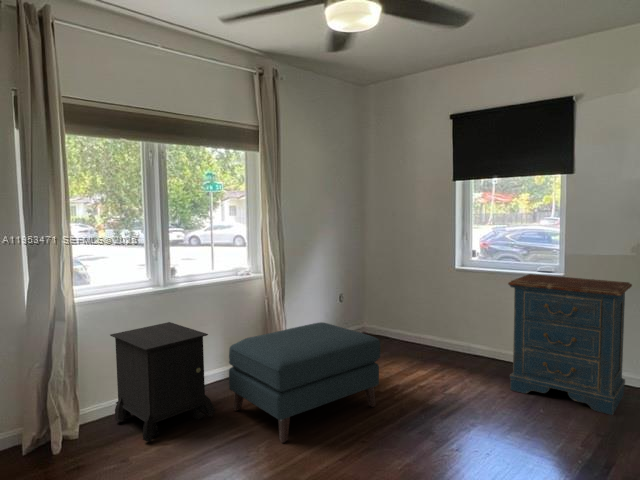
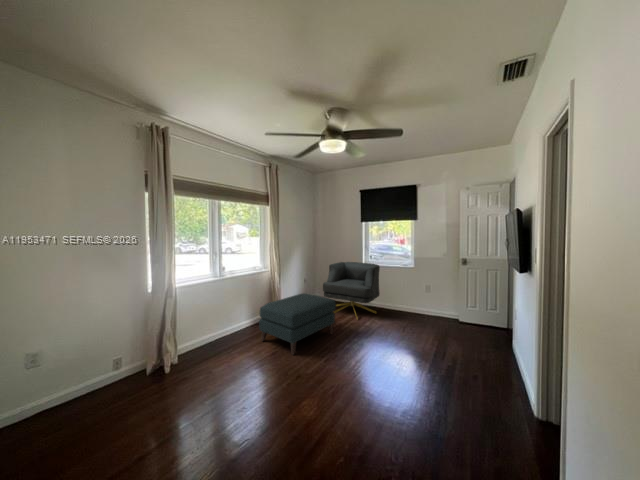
armchair: none [369,262,489,382] -> present [323,262,380,319]
dresser: present [508,274,632,415] -> none [391,267,443,330]
nightstand: present [110,322,215,442] -> none [194,296,253,361]

